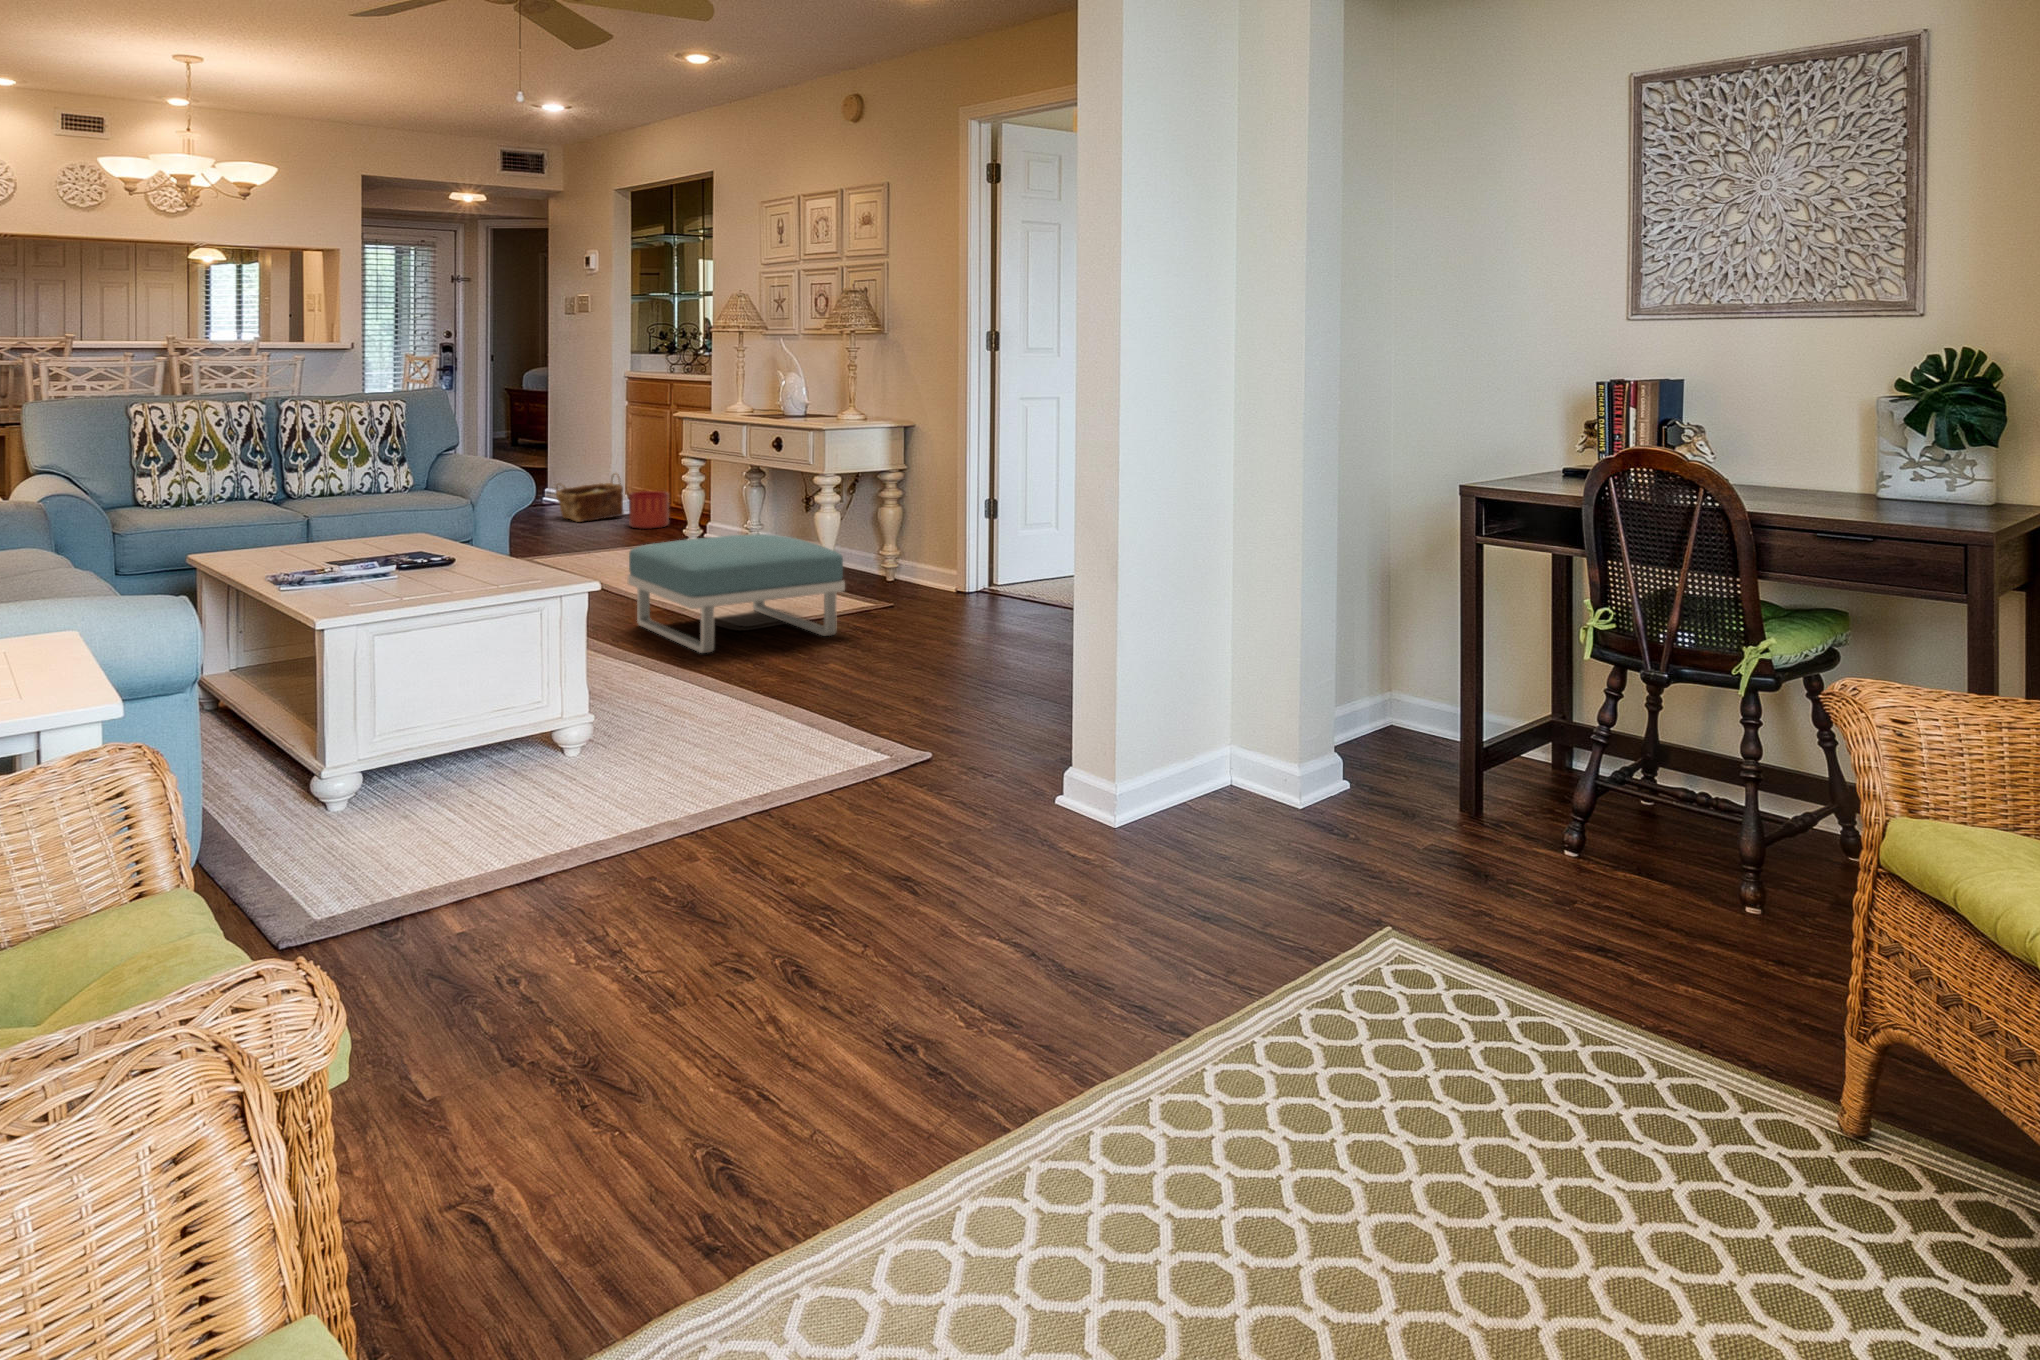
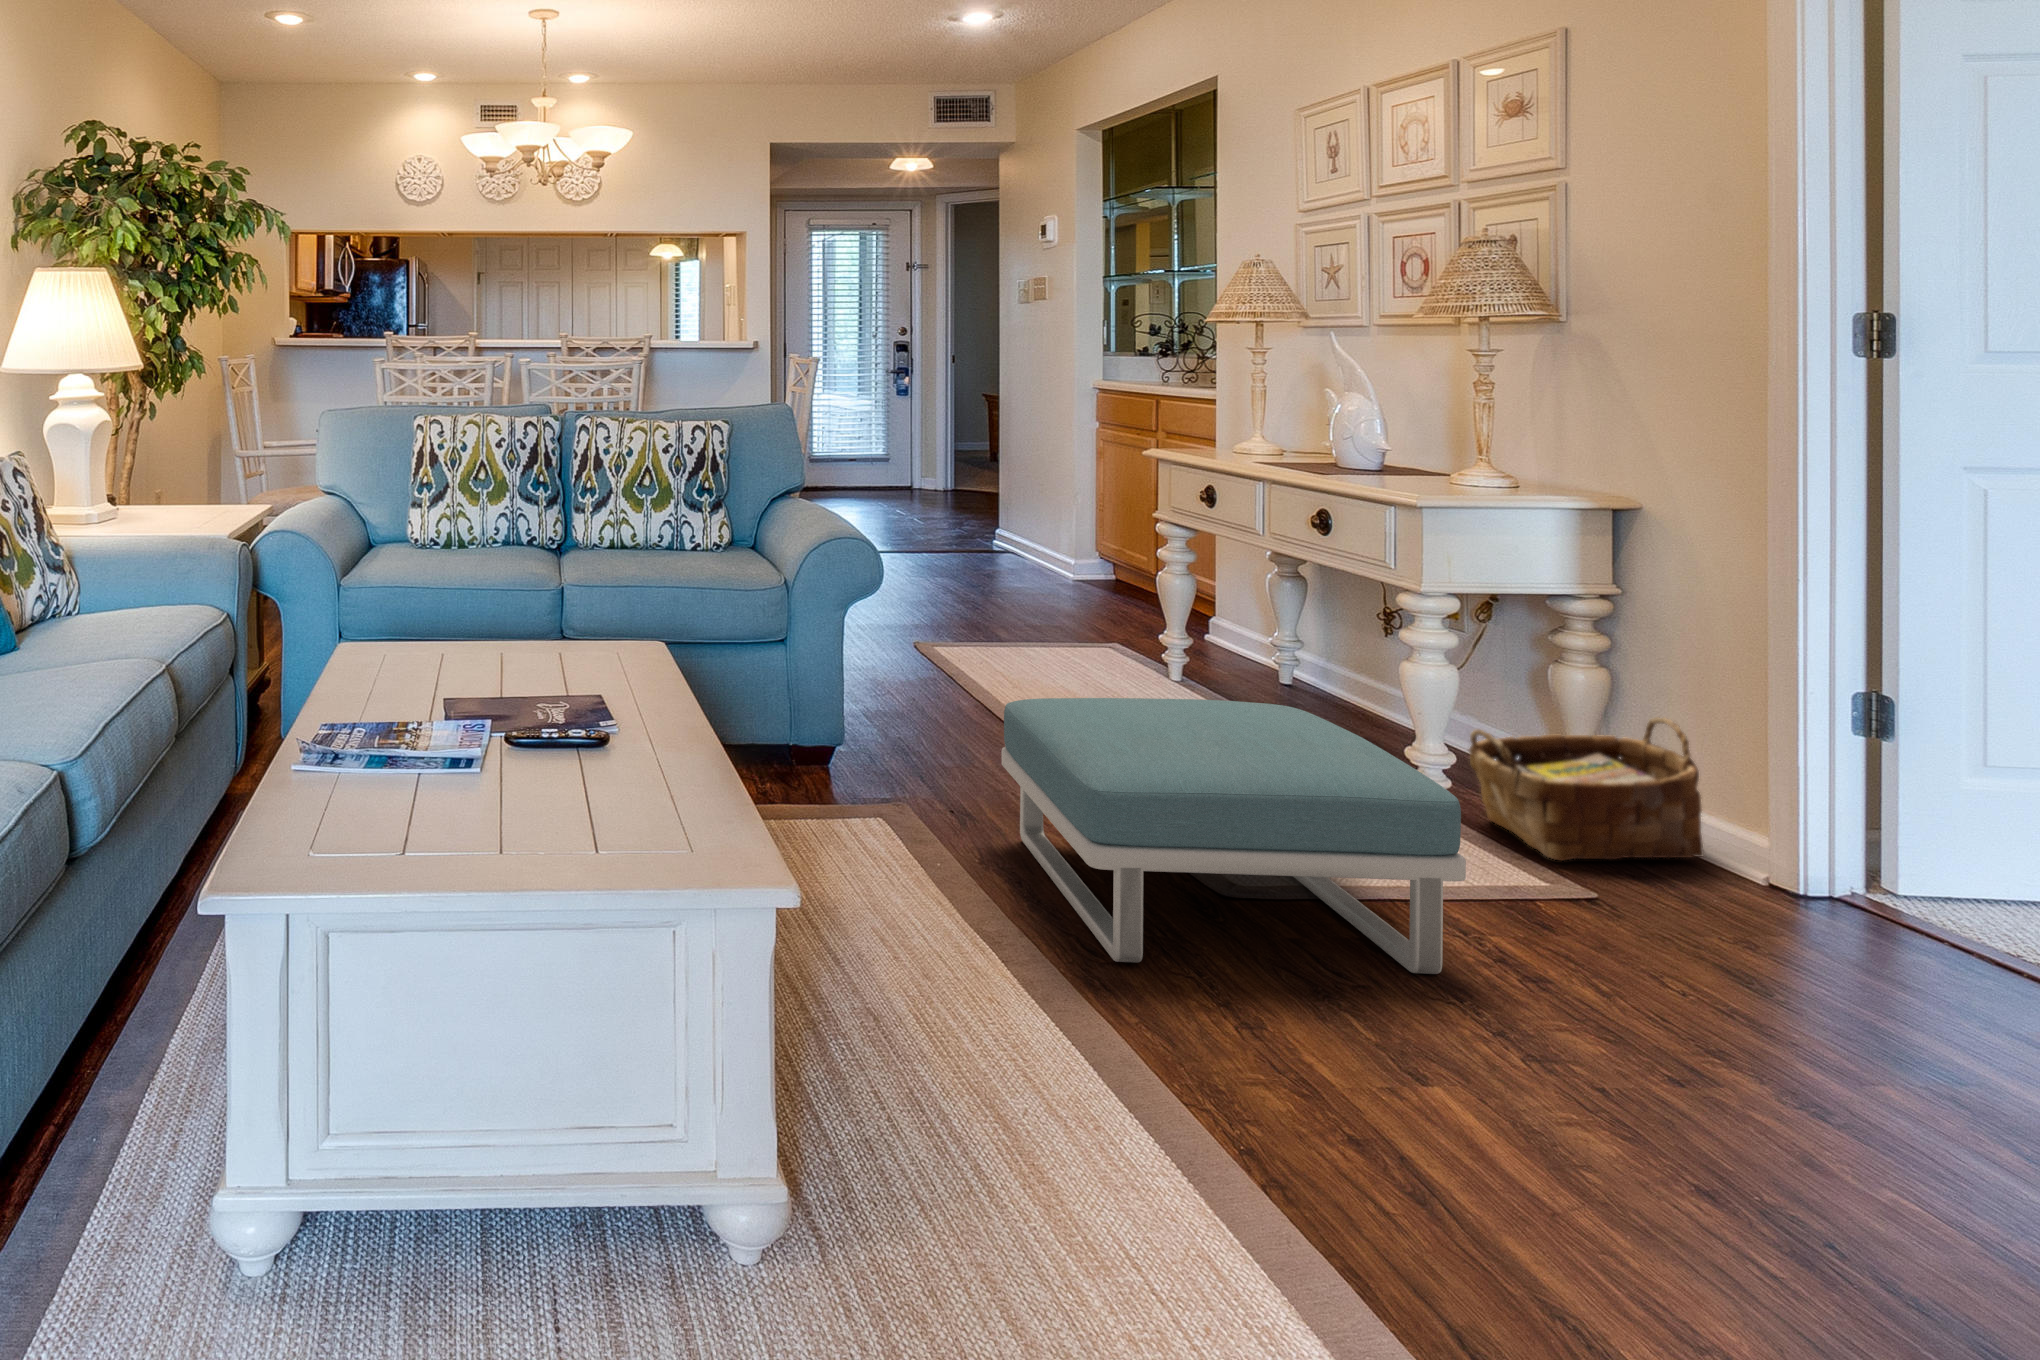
woven basket: present [556,473,624,522] -> present [1469,717,1704,861]
planter: present [629,491,669,529] -> none [1088,561,1150,619]

